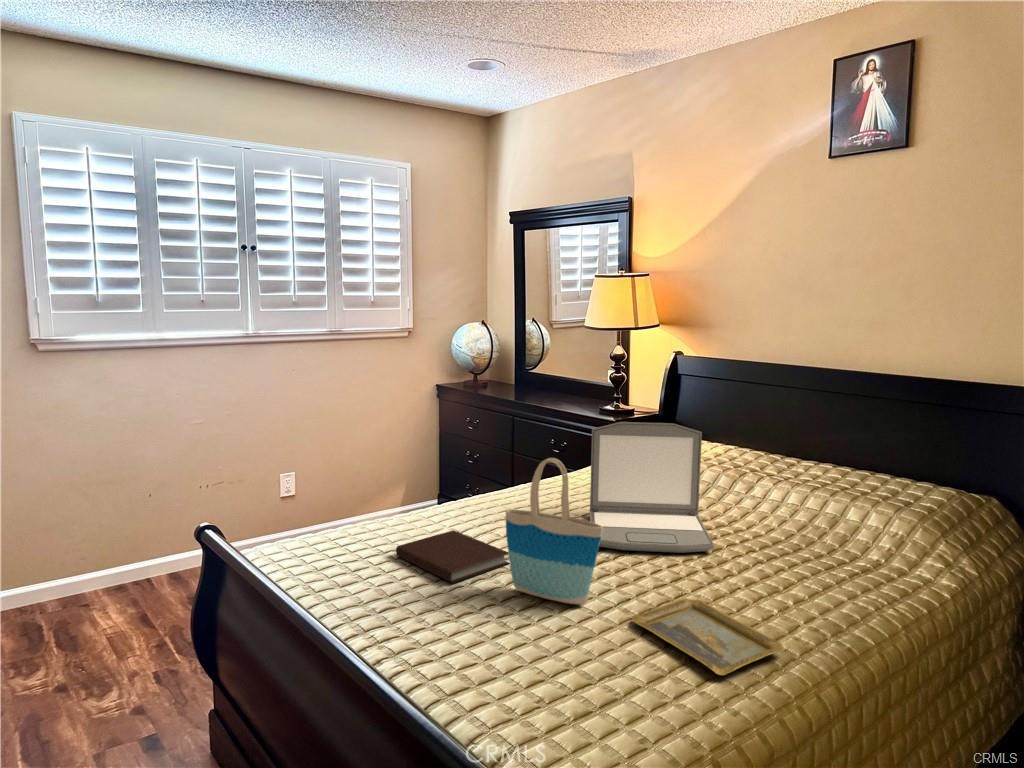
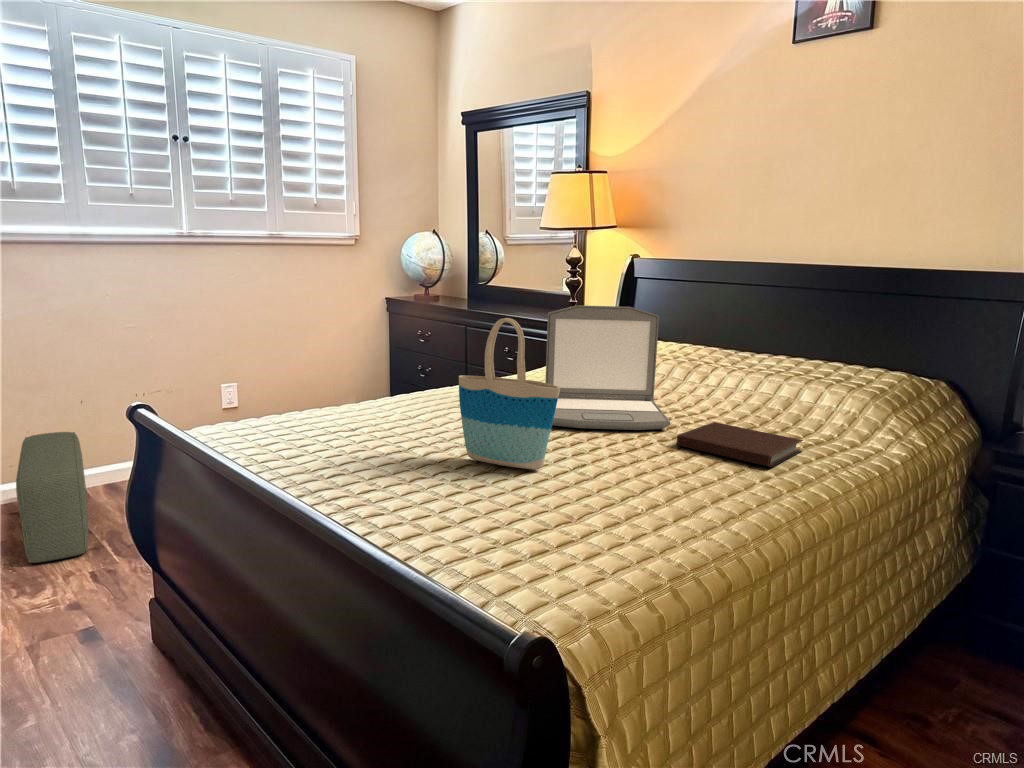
pouf: none [90,527,152,662] -> present [16,432,88,563]
notebook: present [396,530,510,583] -> present [677,422,803,467]
tray: present [632,598,784,675] -> none [589,462,742,520]

